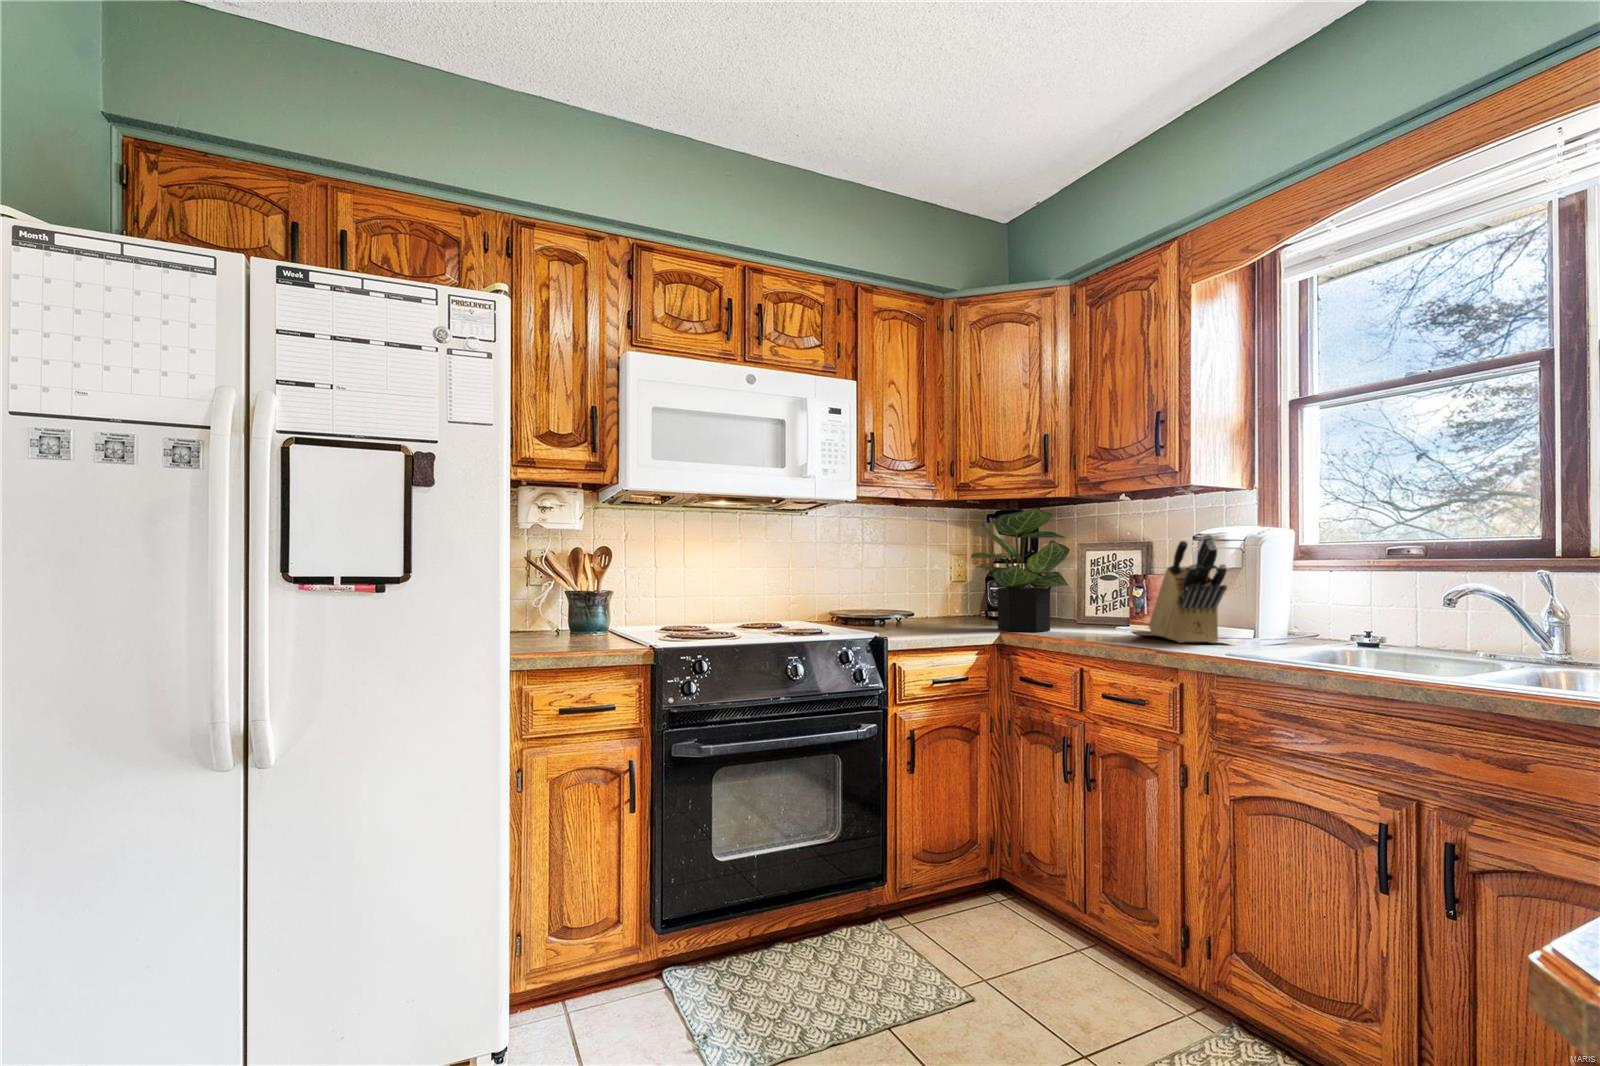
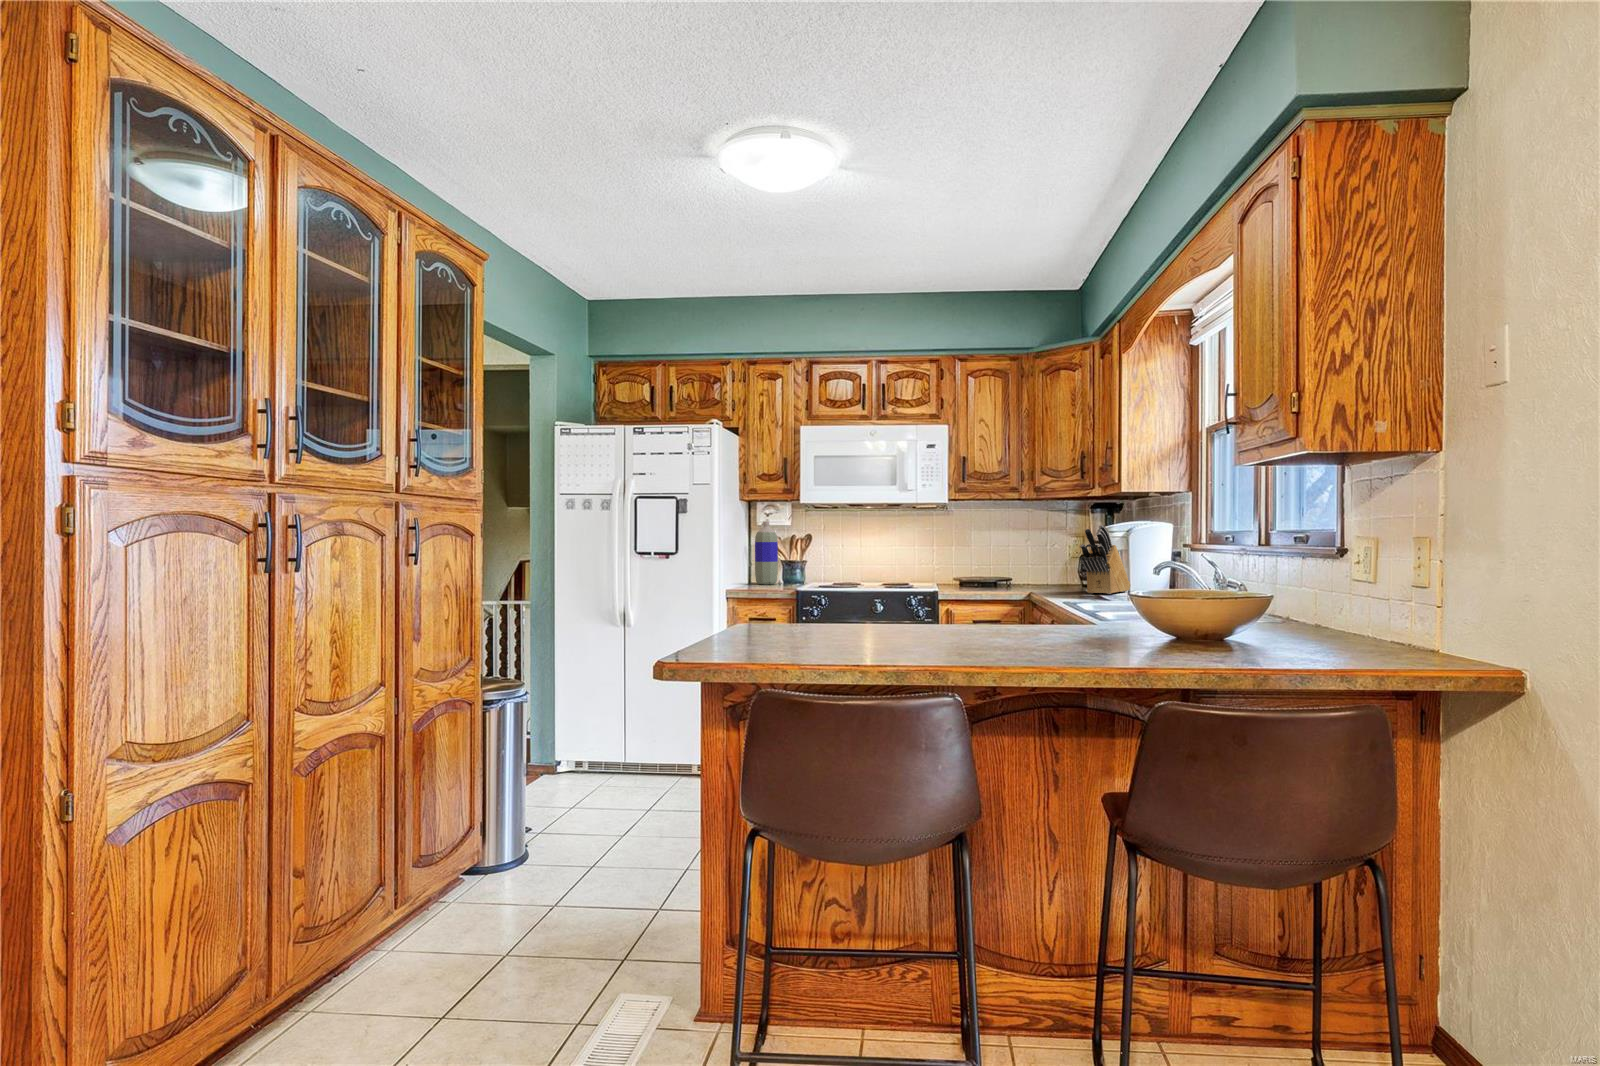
potted plant: present [971,508,1070,632] -> none [1012,507,1080,587]
bottle: none [539,520,587,644] -> present [755,521,778,585]

